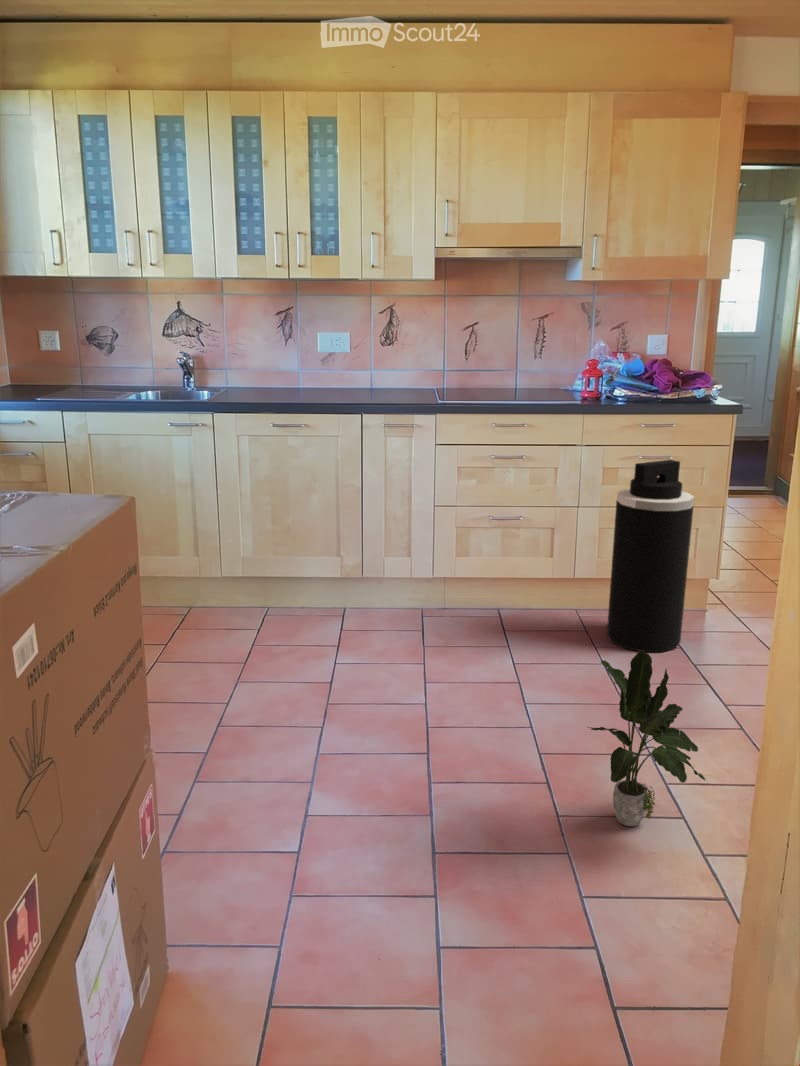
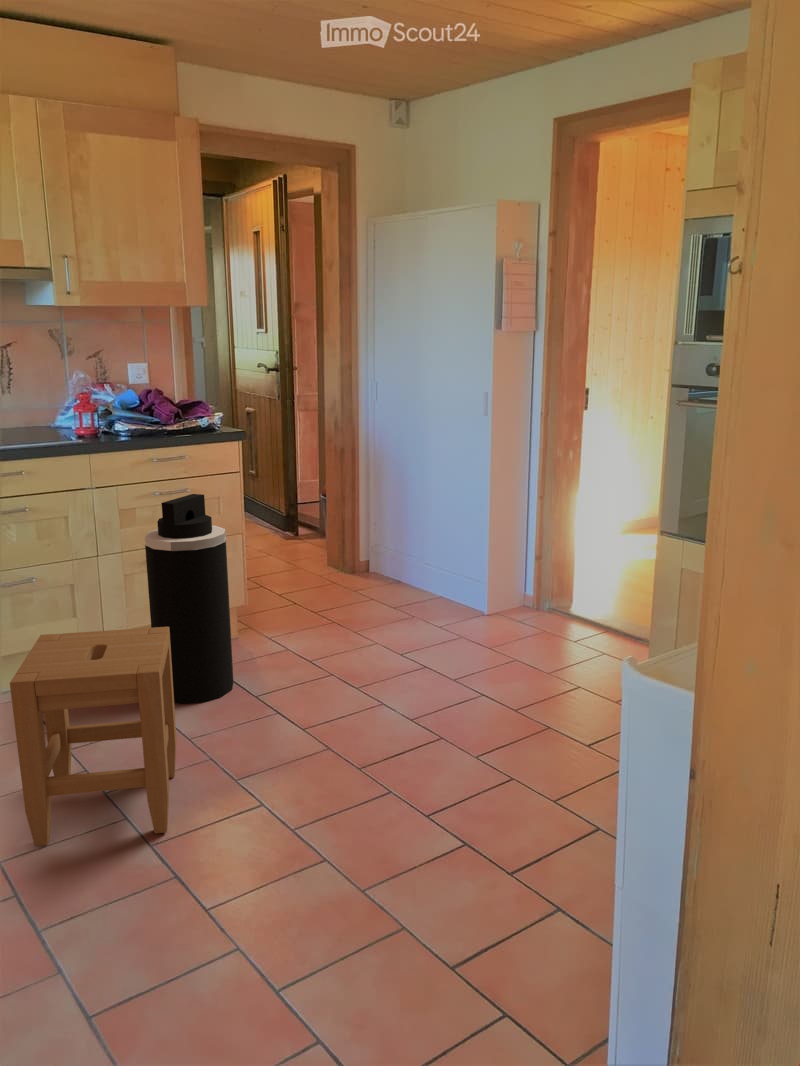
stool: none [458,557,604,744] -> present [10,627,176,846]
potted plant: present [588,651,705,826] -> none [218,704,350,896]

